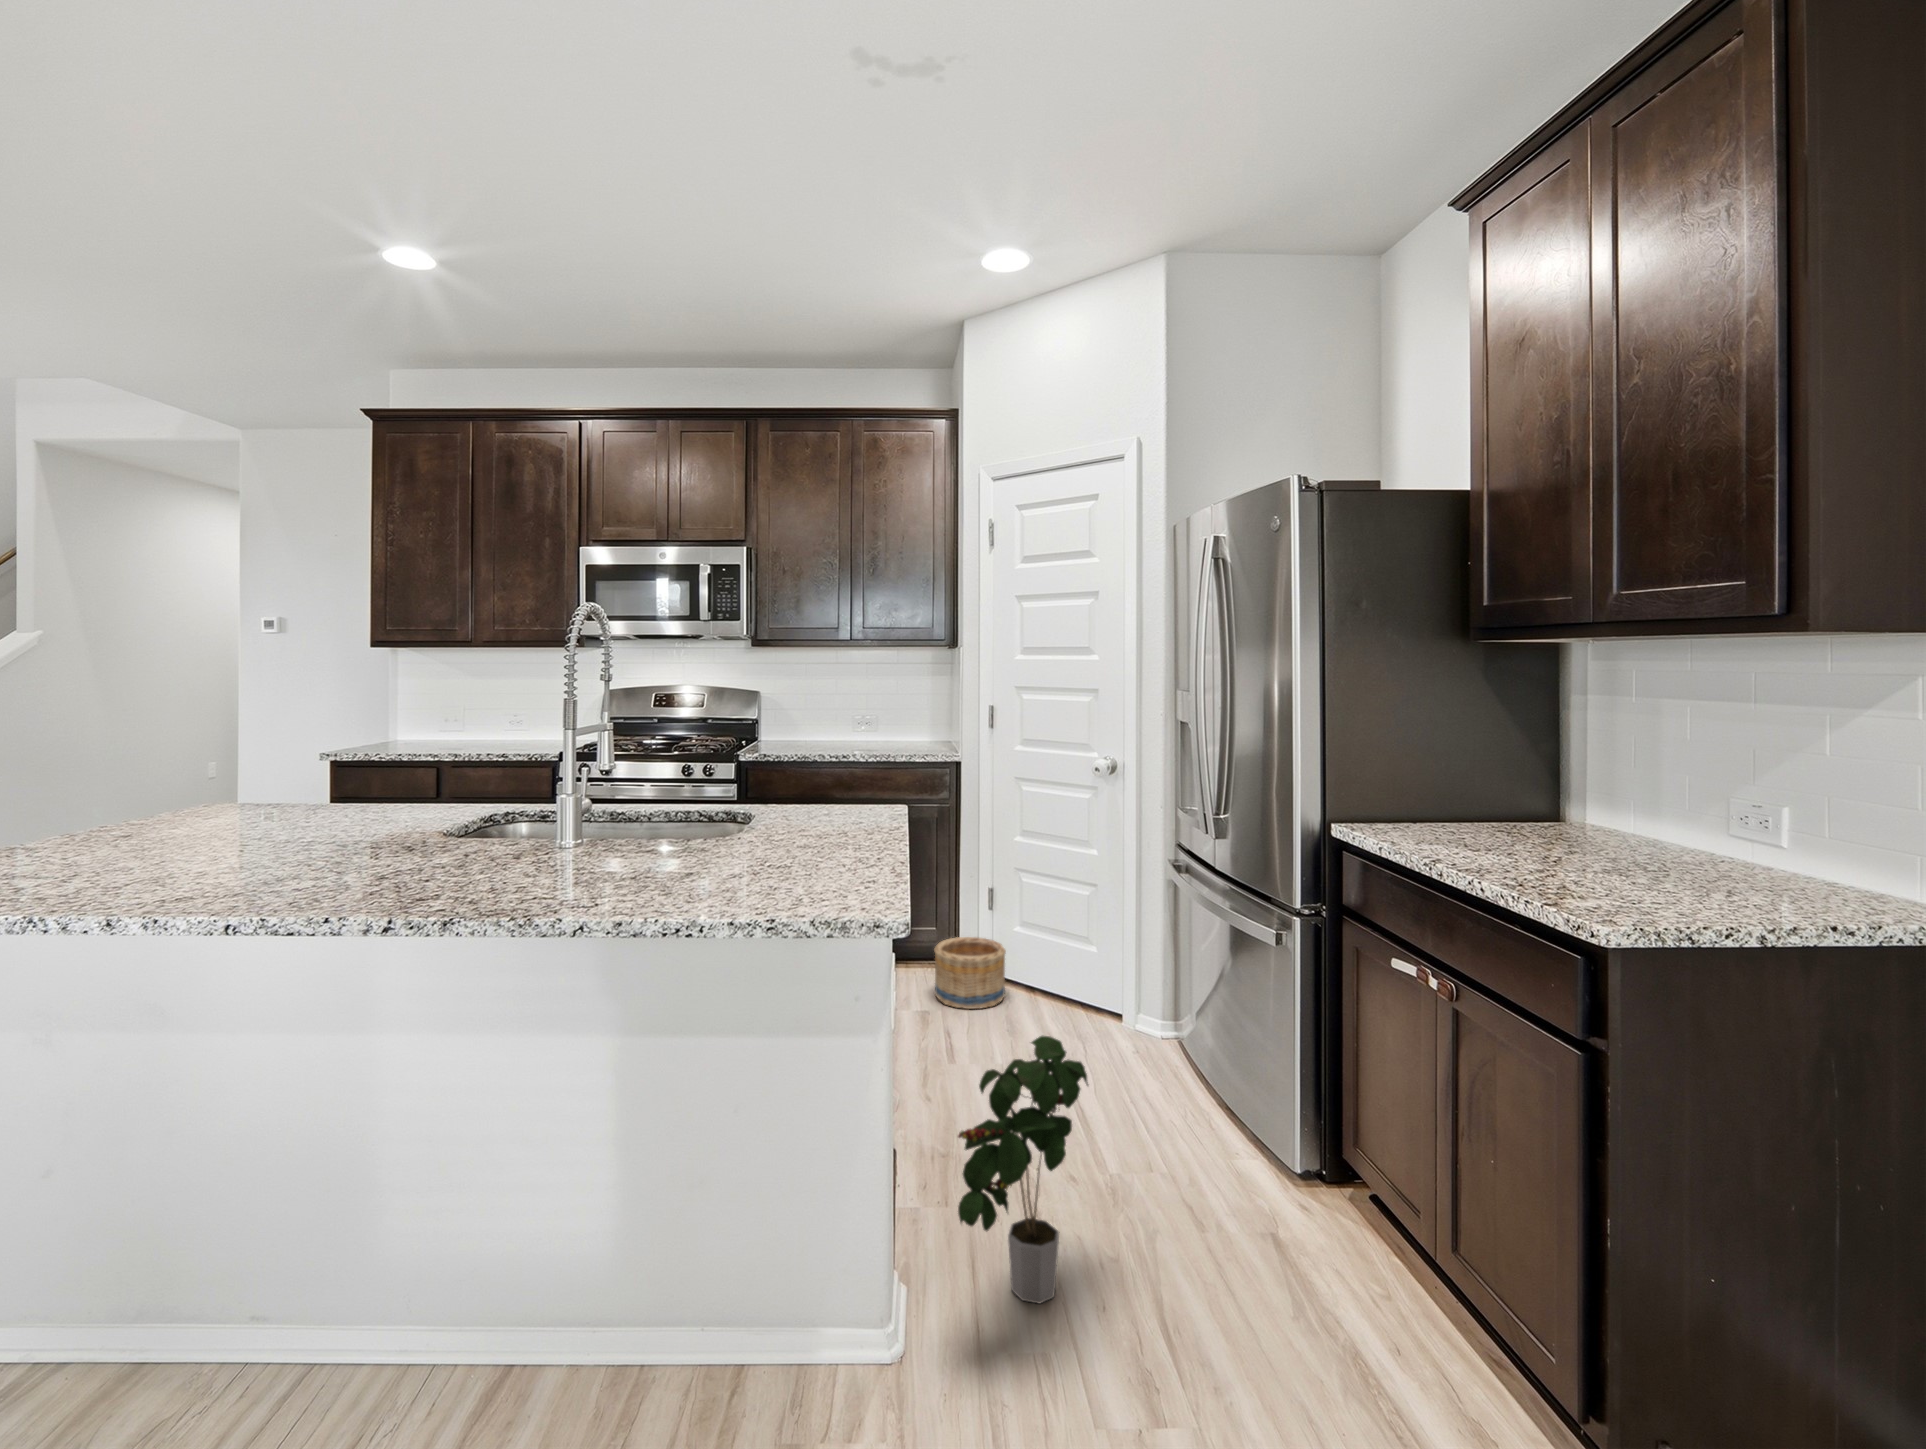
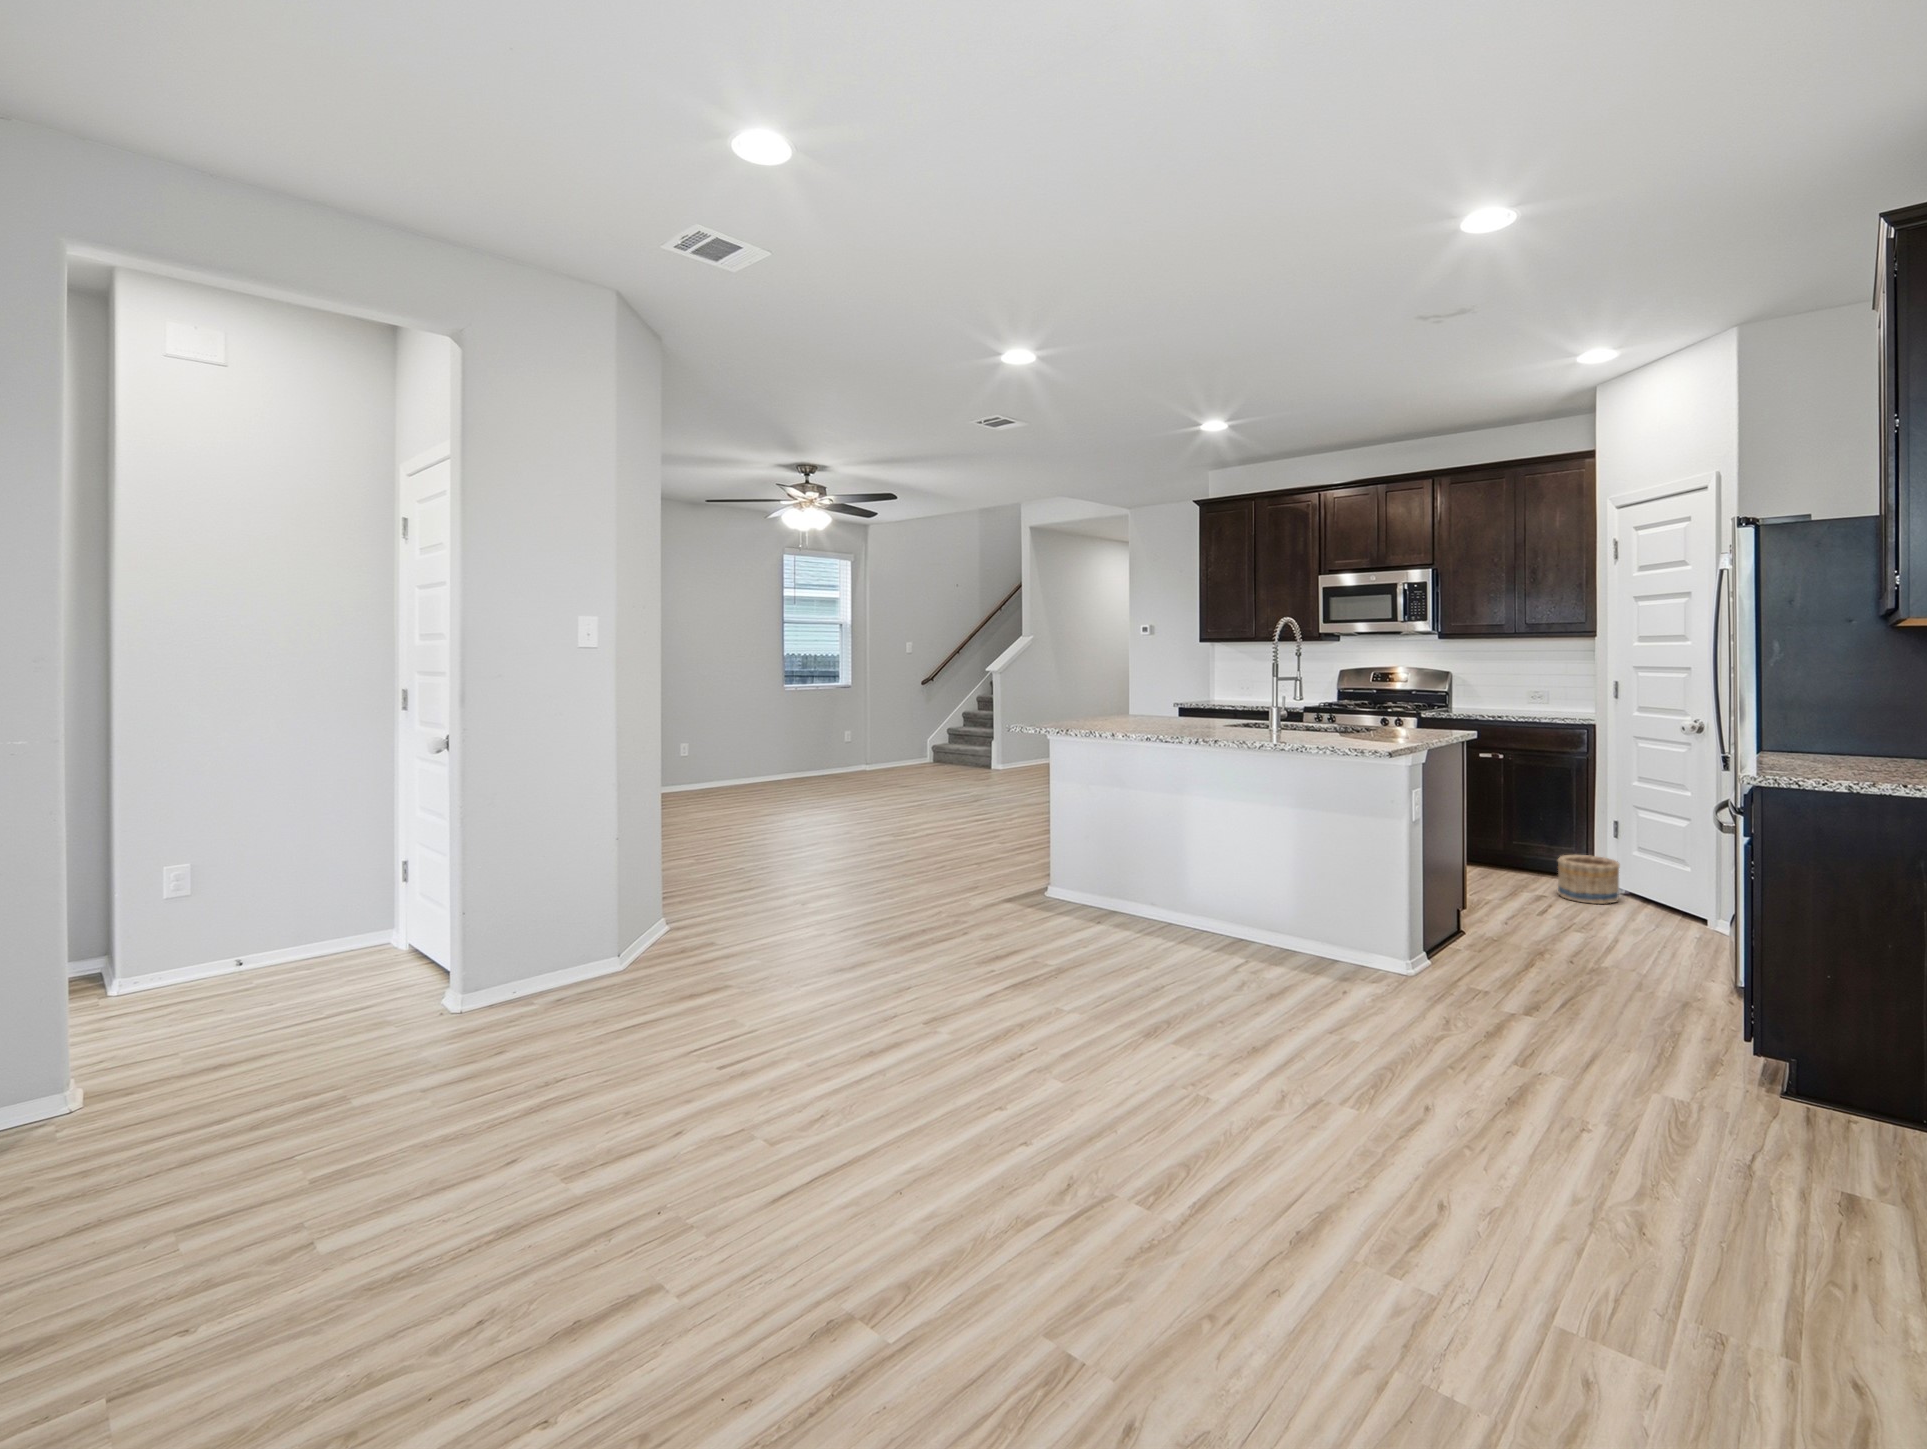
potted plant: present [958,1036,1088,1303] -> none [1435,852,1547,987]

